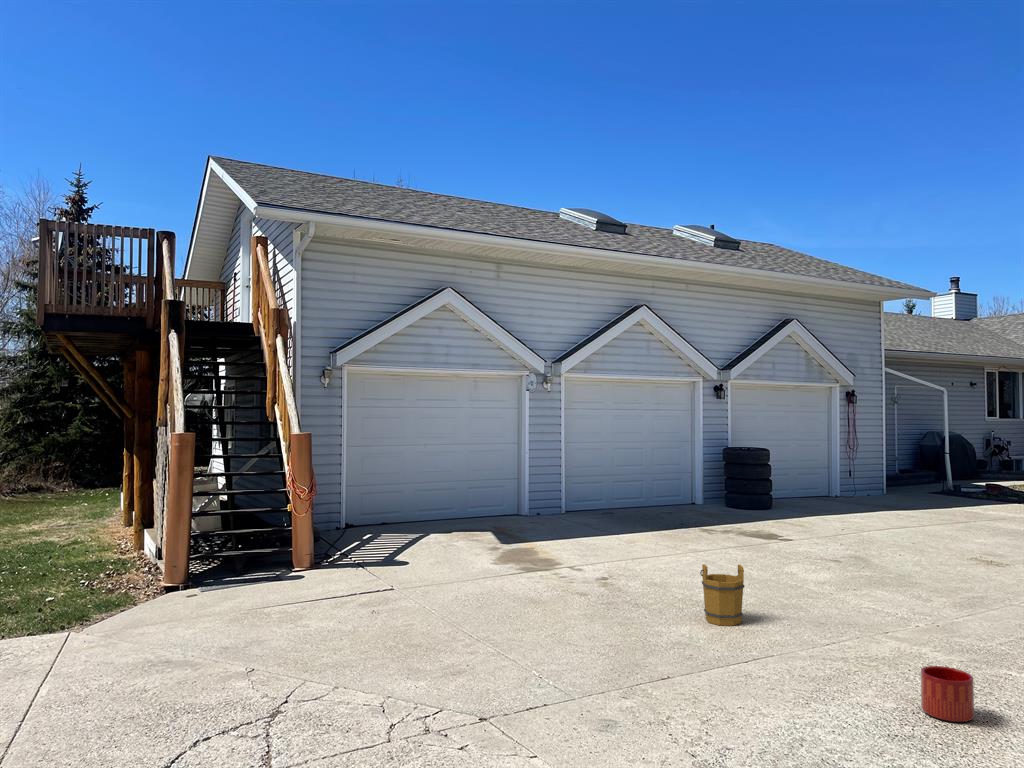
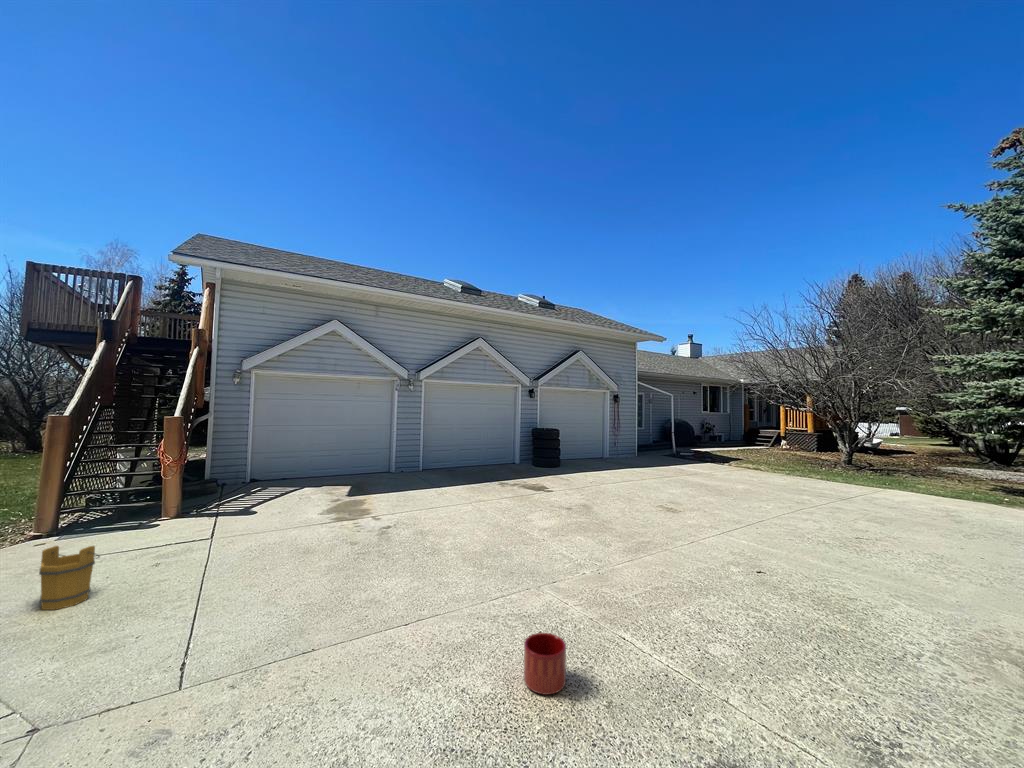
bucket: present [700,564,744,626] -> present [39,546,100,610]

